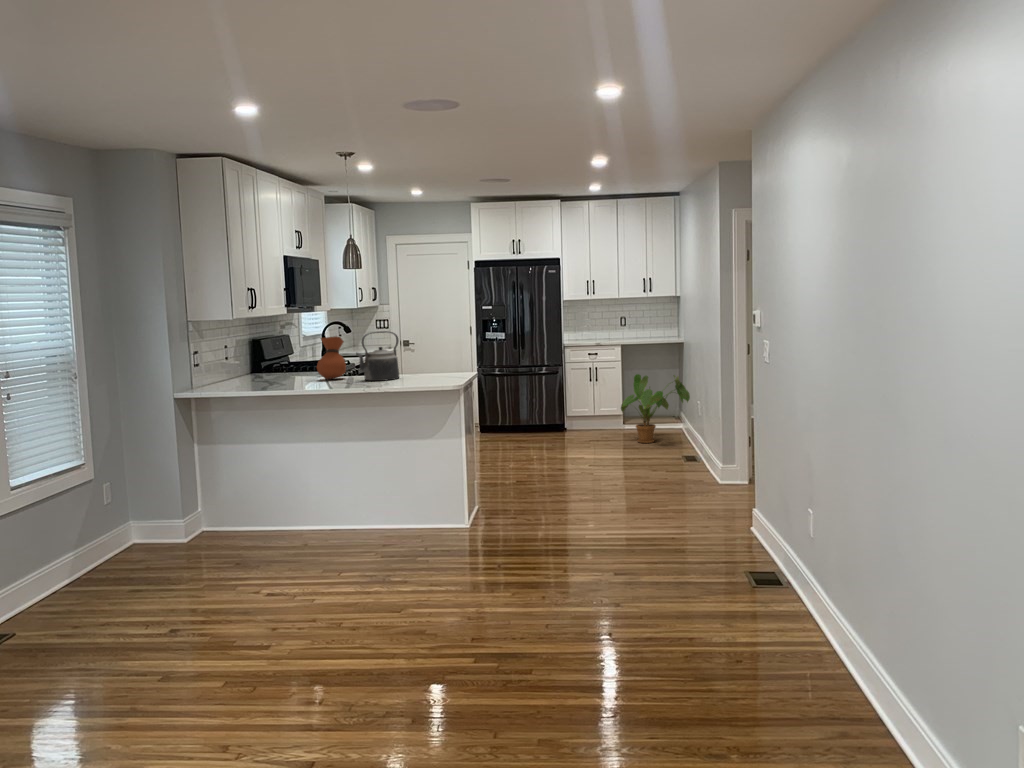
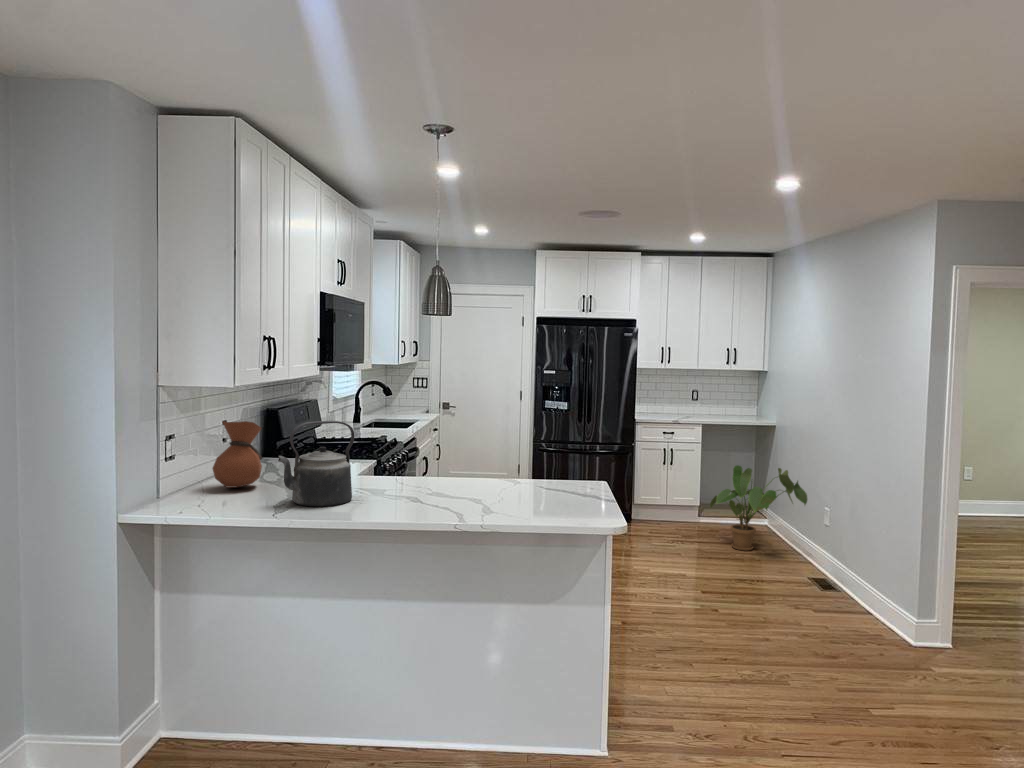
kettle: present [356,331,399,381] -> present [278,421,355,507]
vase: present [317,337,346,379] -> present [213,421,262,488]

